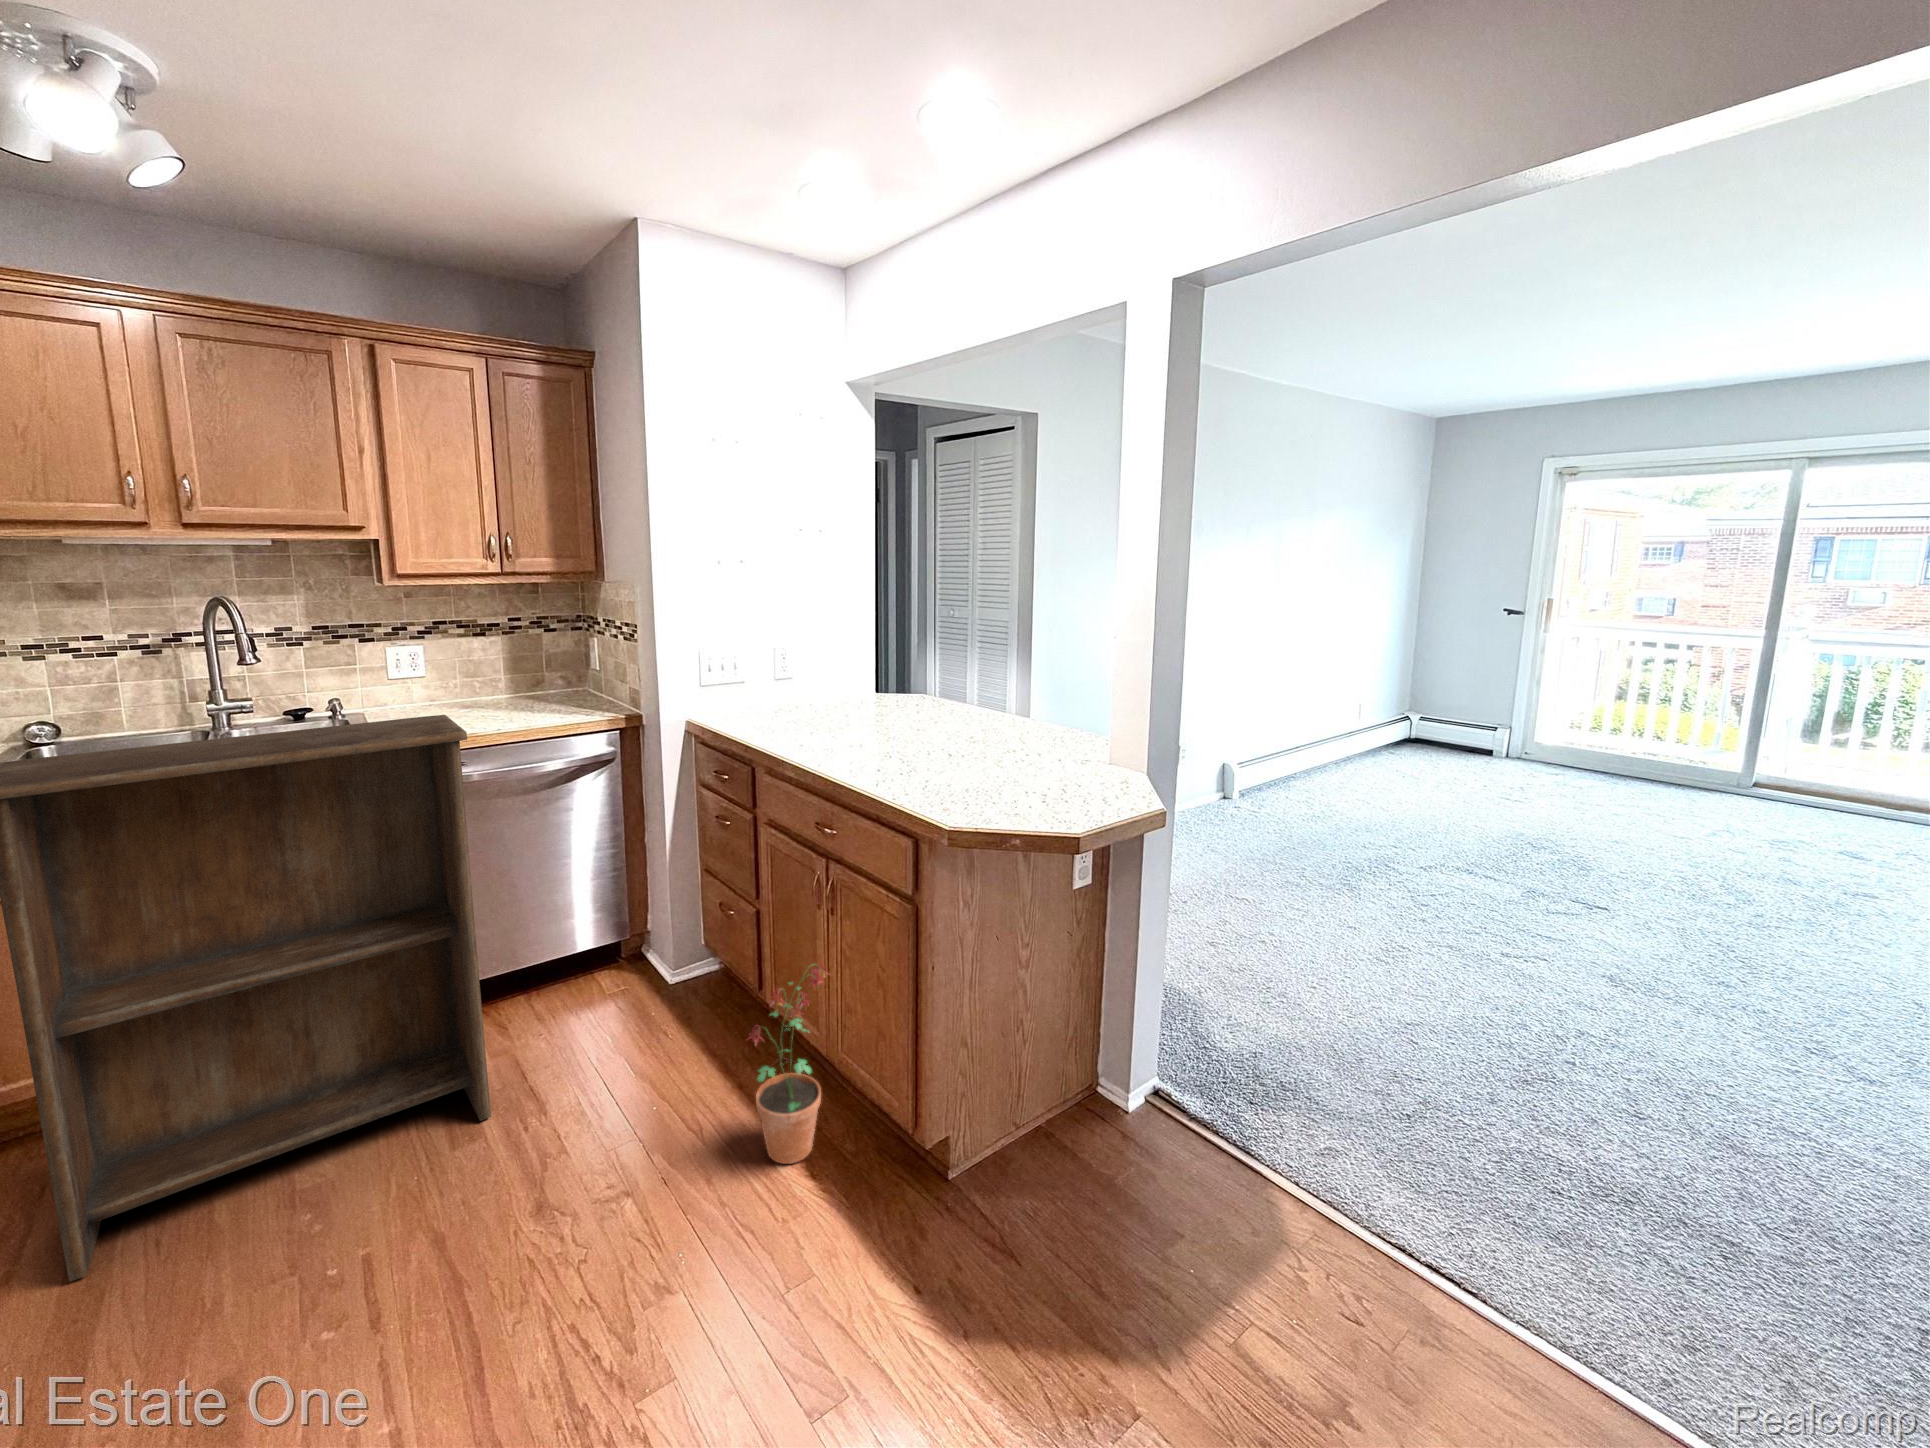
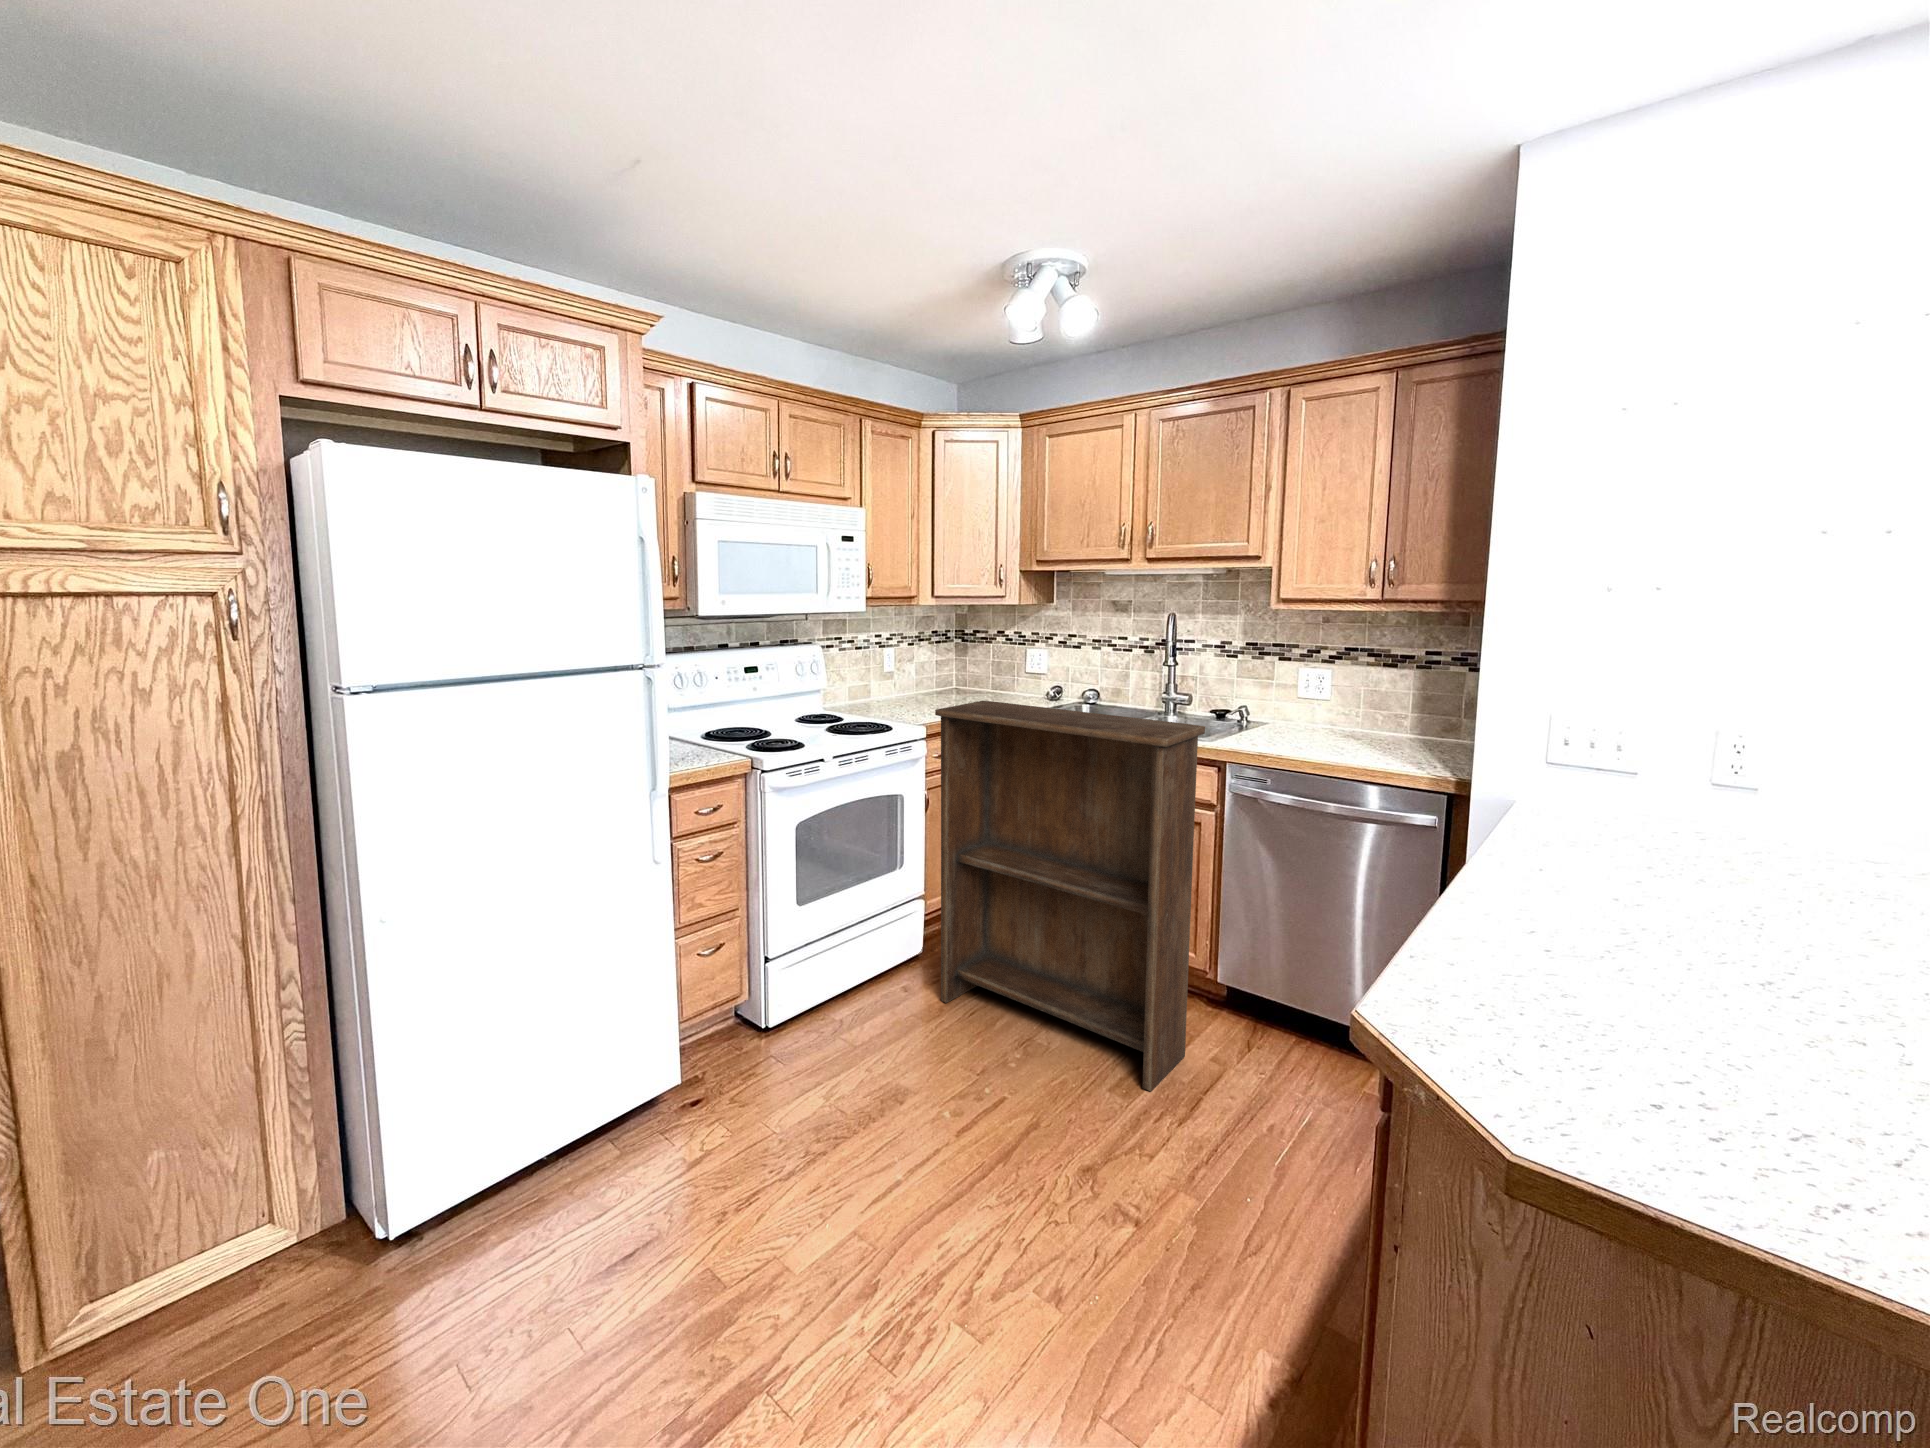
potted plant: present [749,964,825,1164] -> none [1236,1131,1382,1383]

